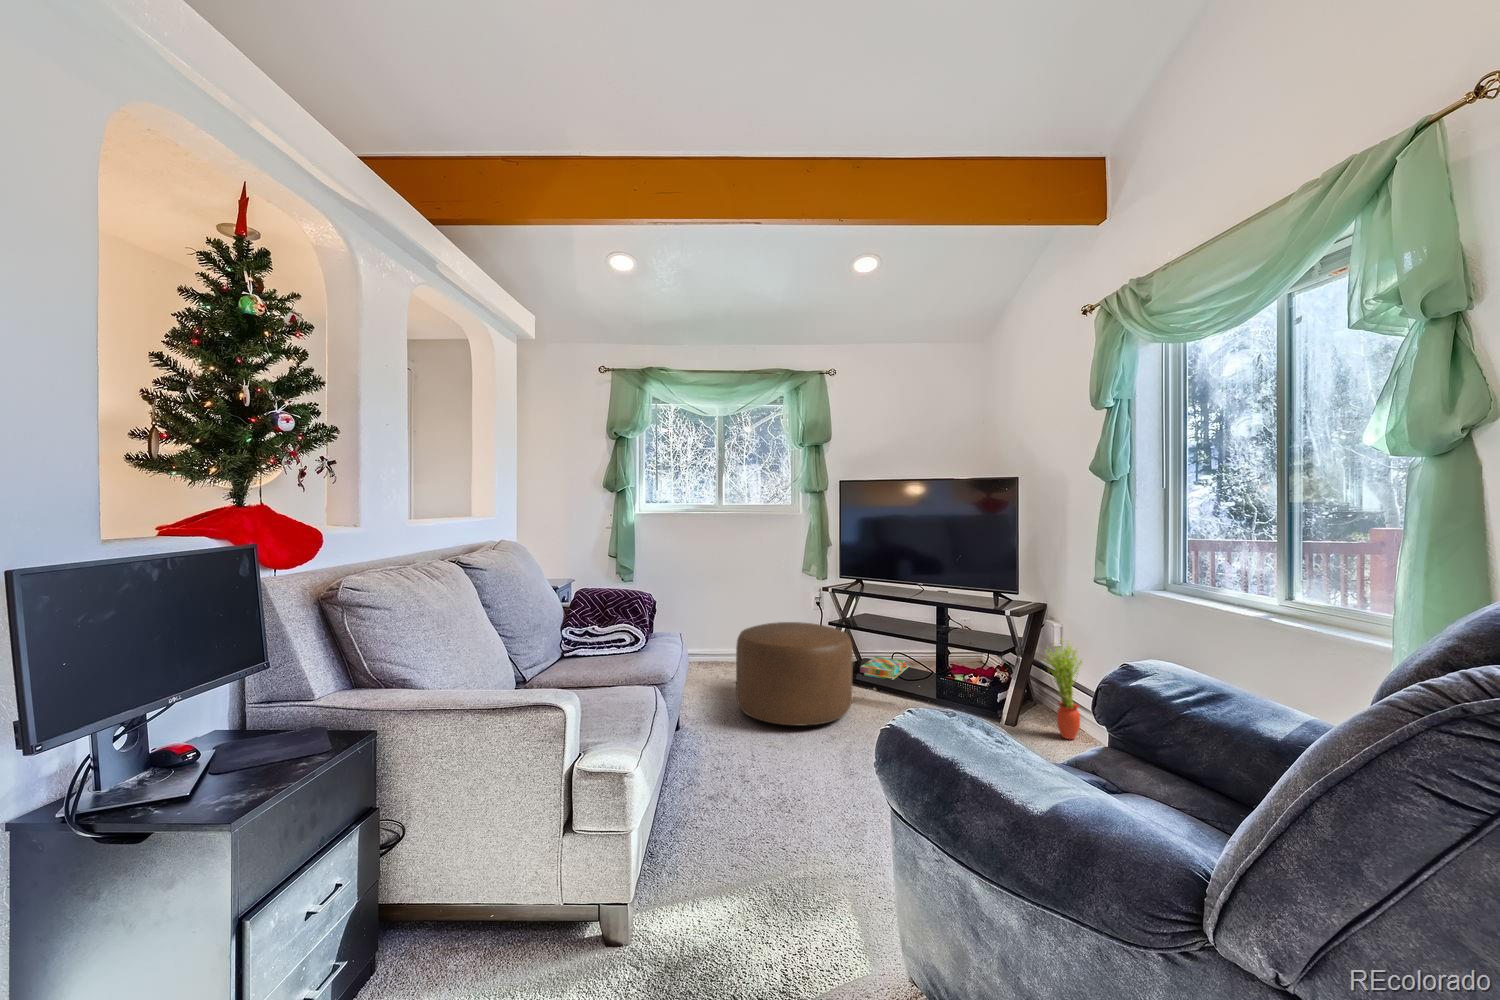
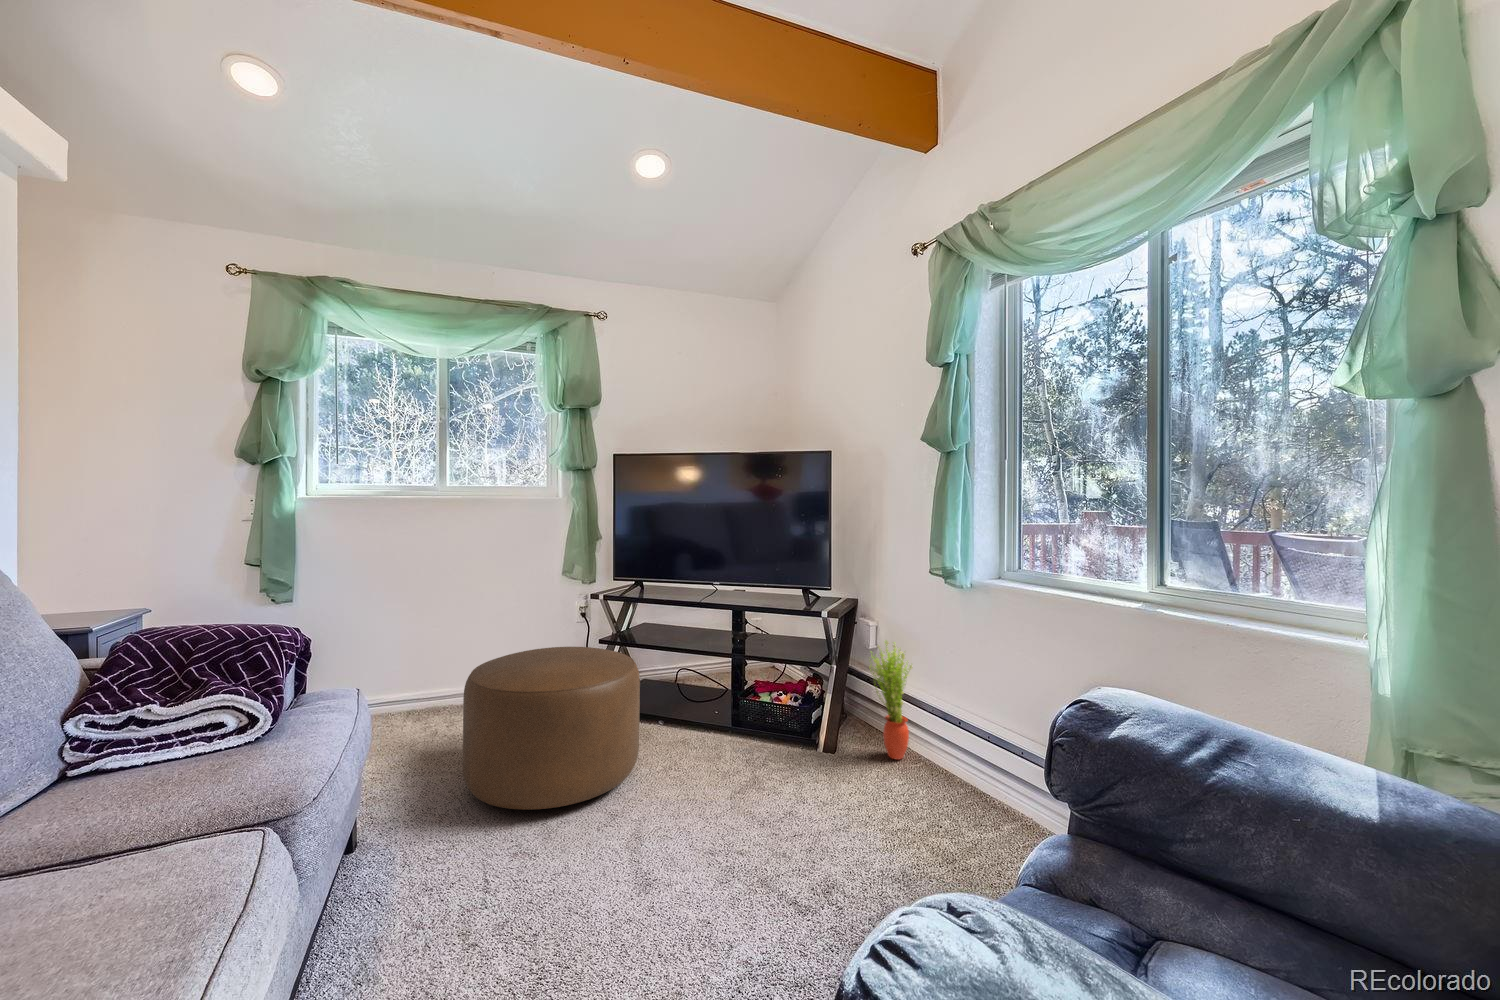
board game: present [860,657,909,680] -> none [642,675,699,706]

